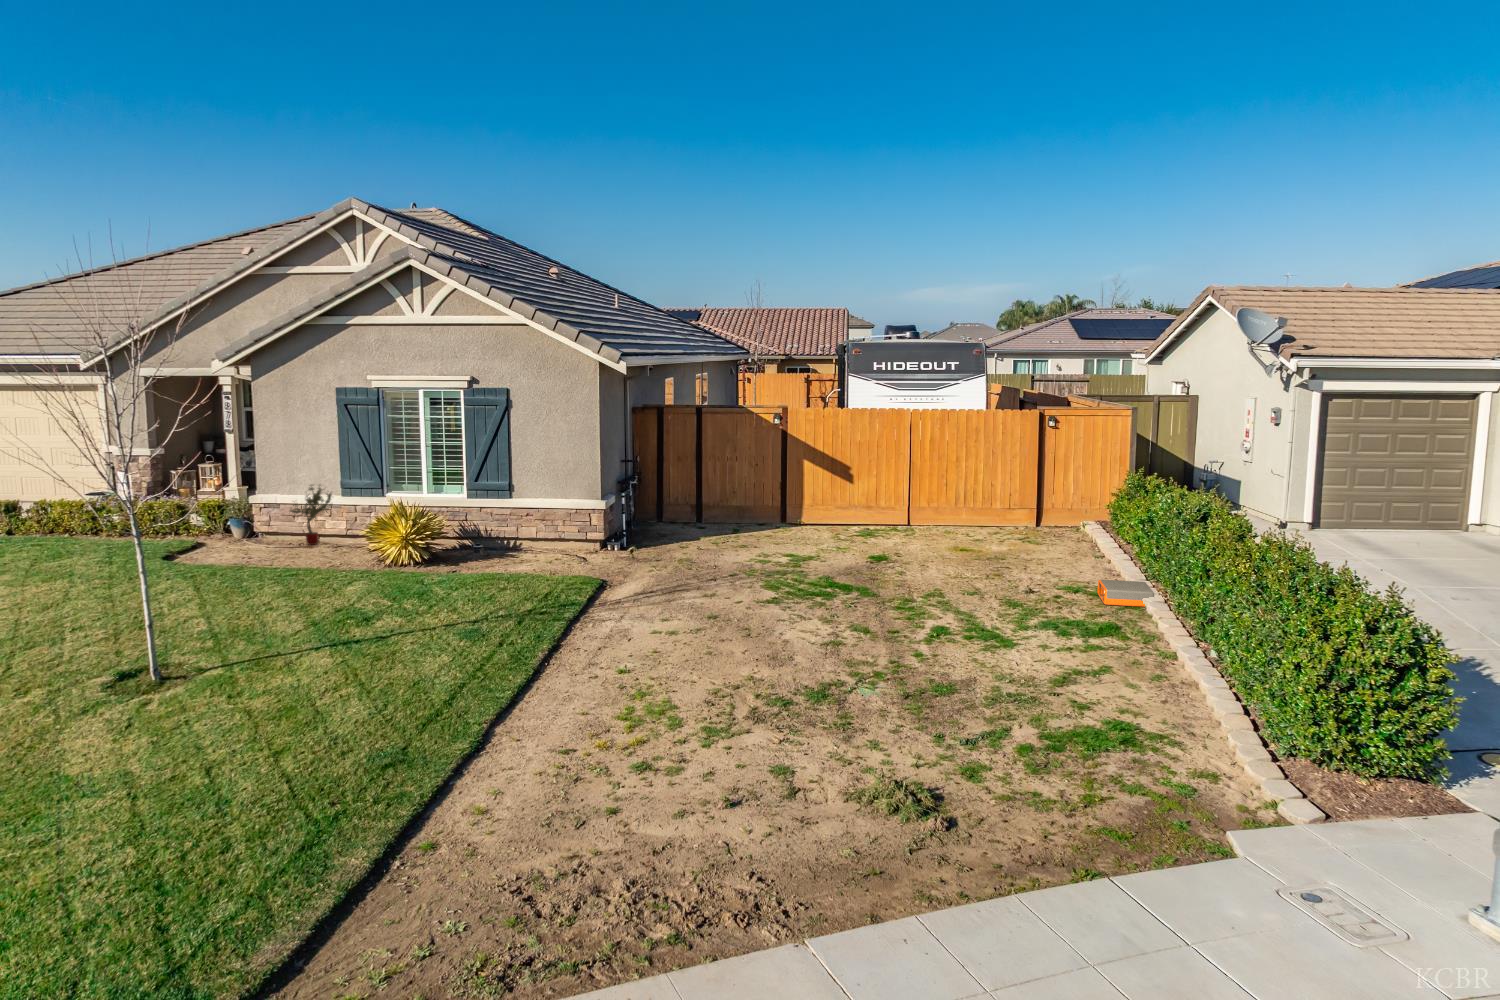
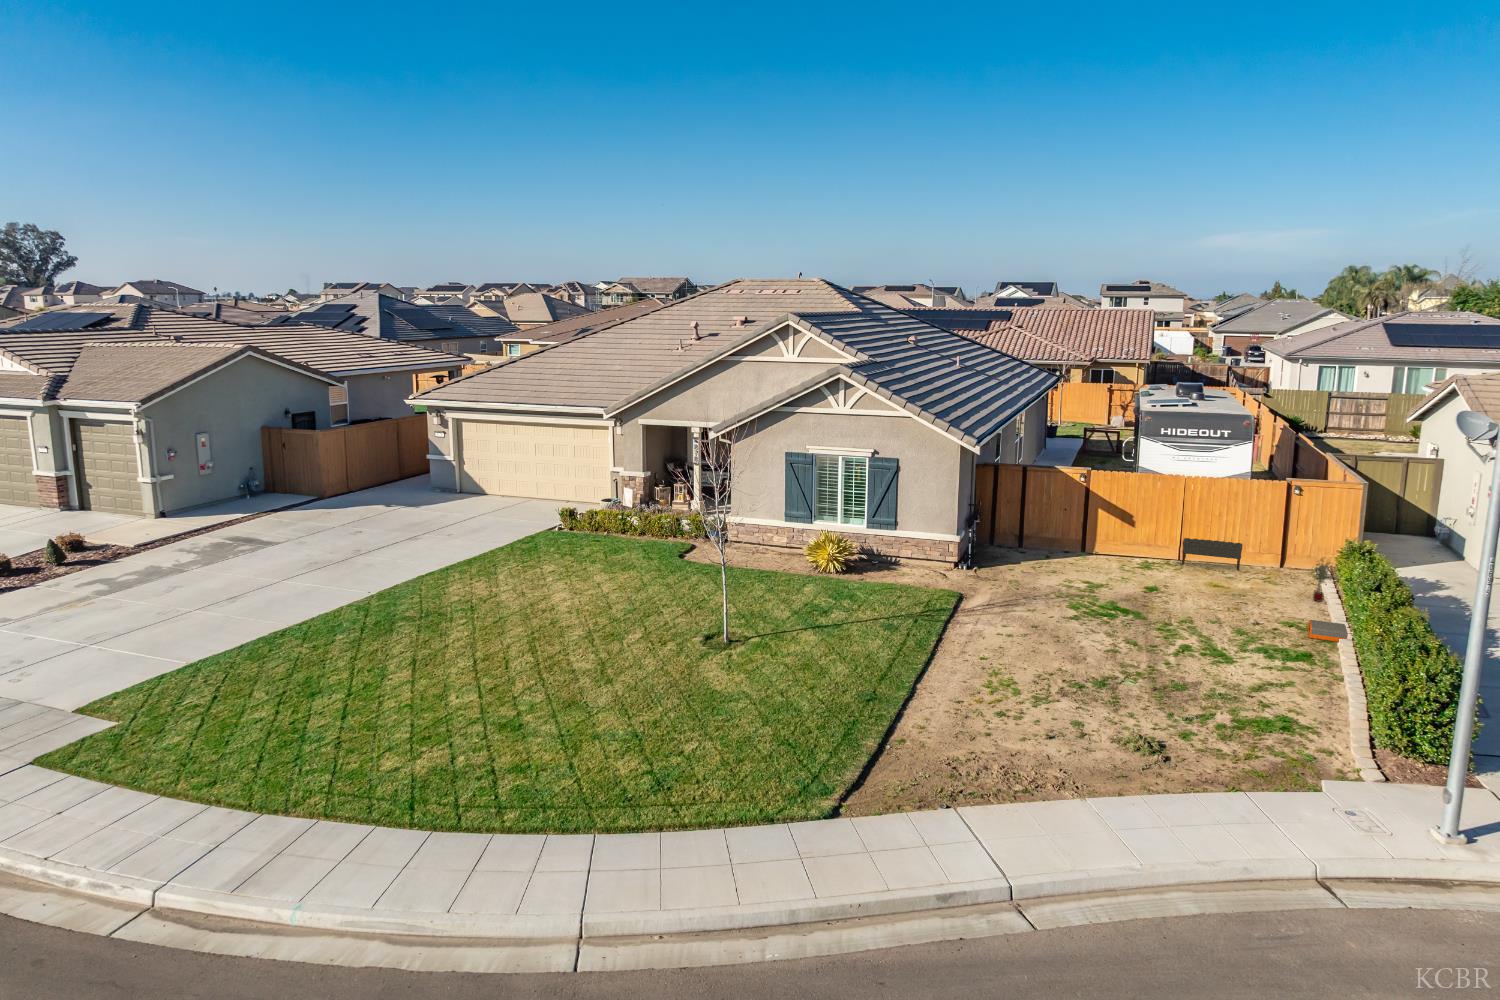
potted tree: present [290,485,332,545] -> present [1313,559,1337,602]
bench: none [915,495,991,533] -> present [1182,538,1242,570]

